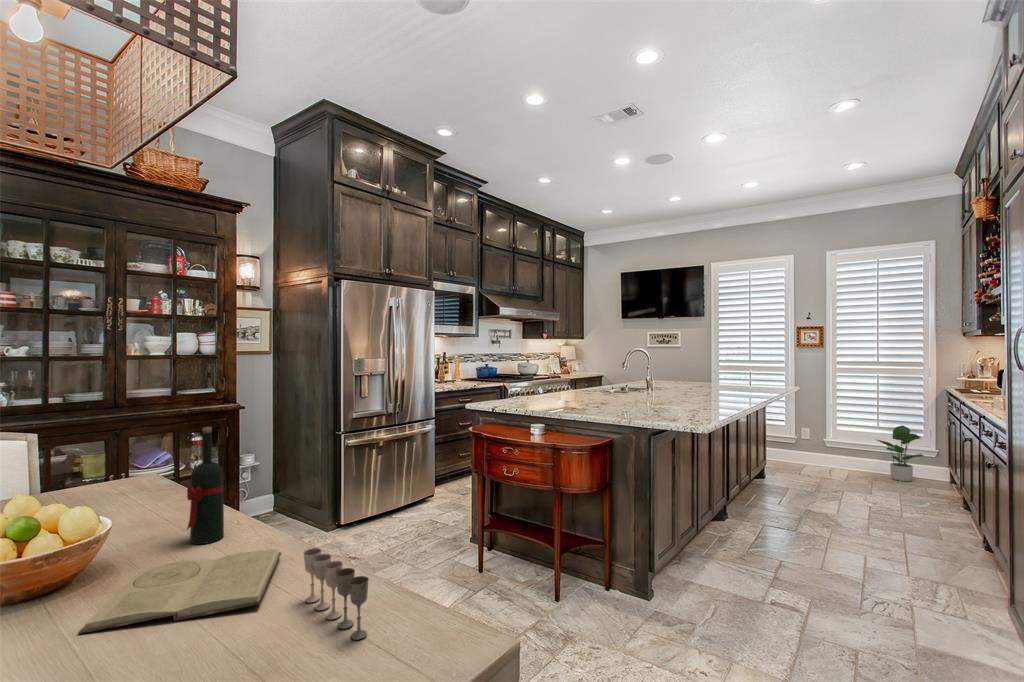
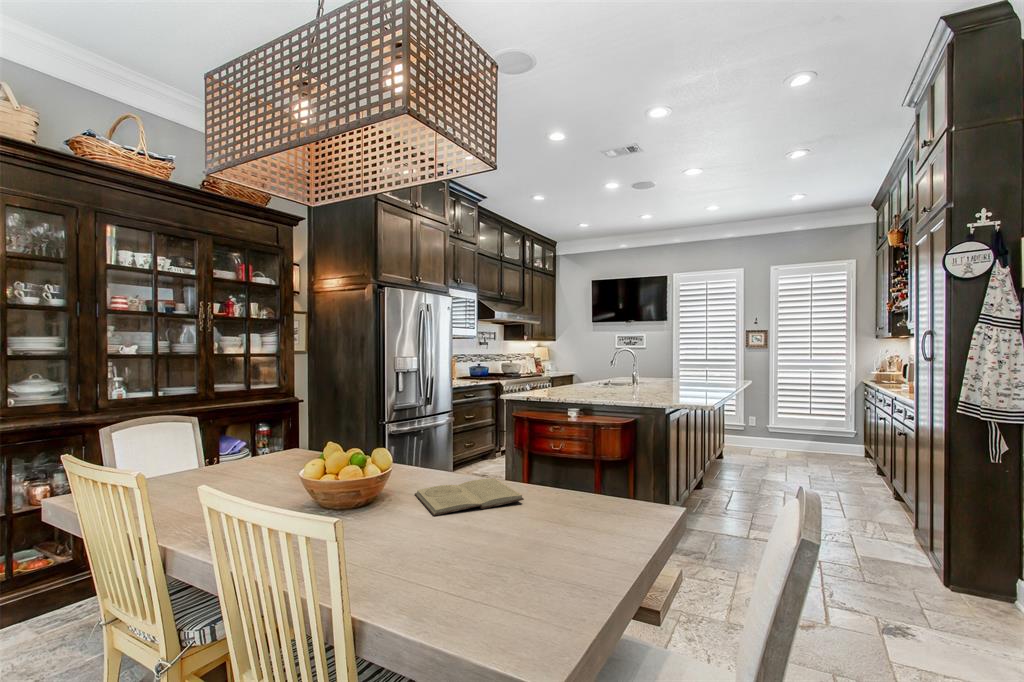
potted plant: present [877,425,923,481] -> none [809,412,847,457]
wine bottle: present [187,427,224,544] -> none [415,401,435,481]
wine glass: present [304,548,369,640] -> none [543,468,604,510]

